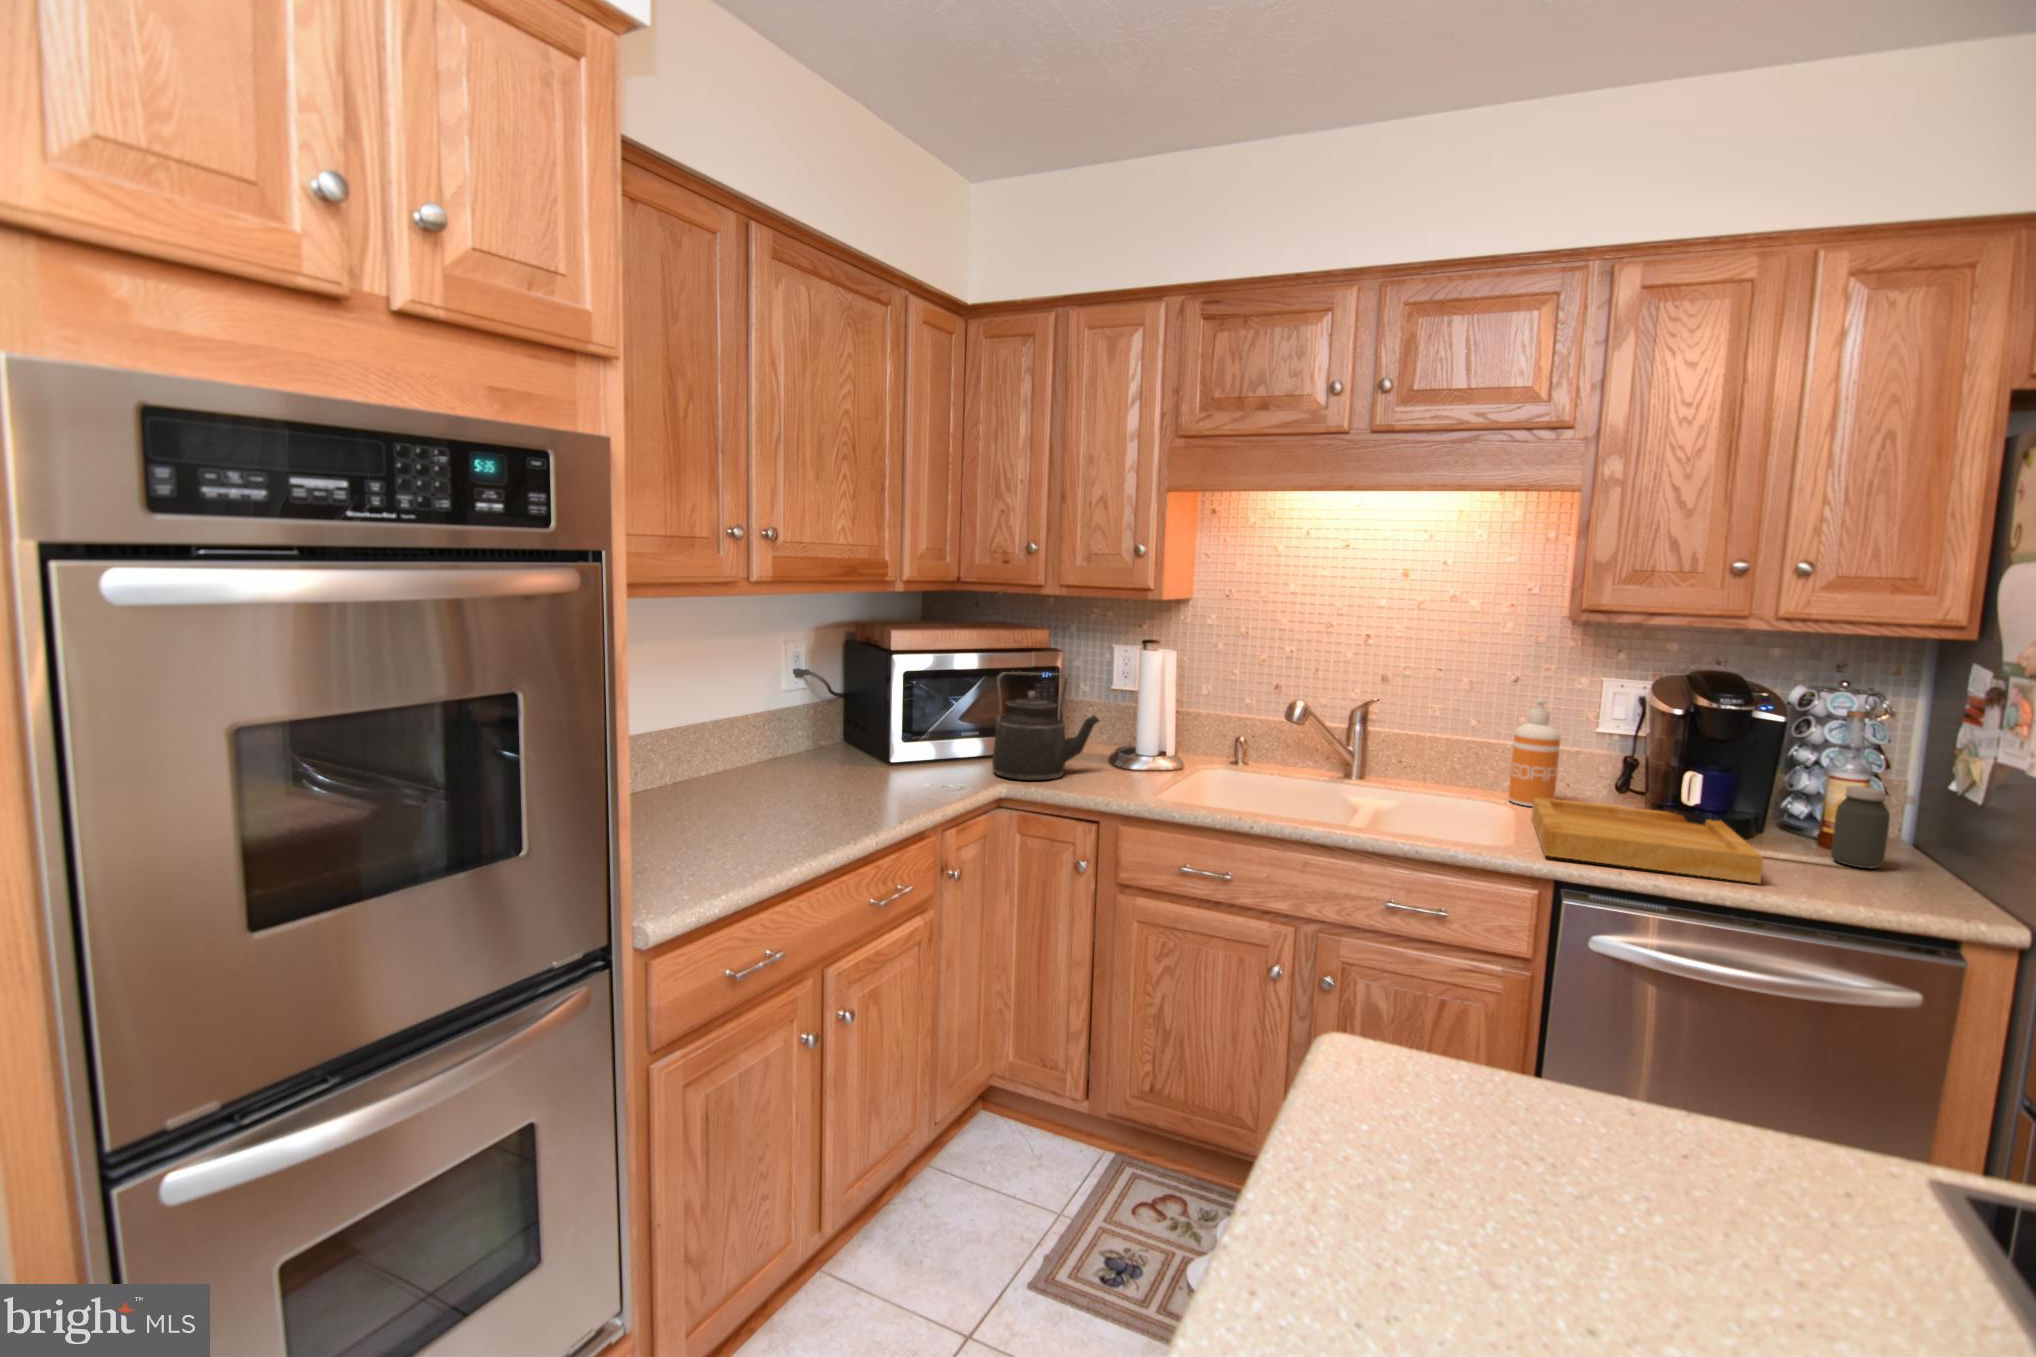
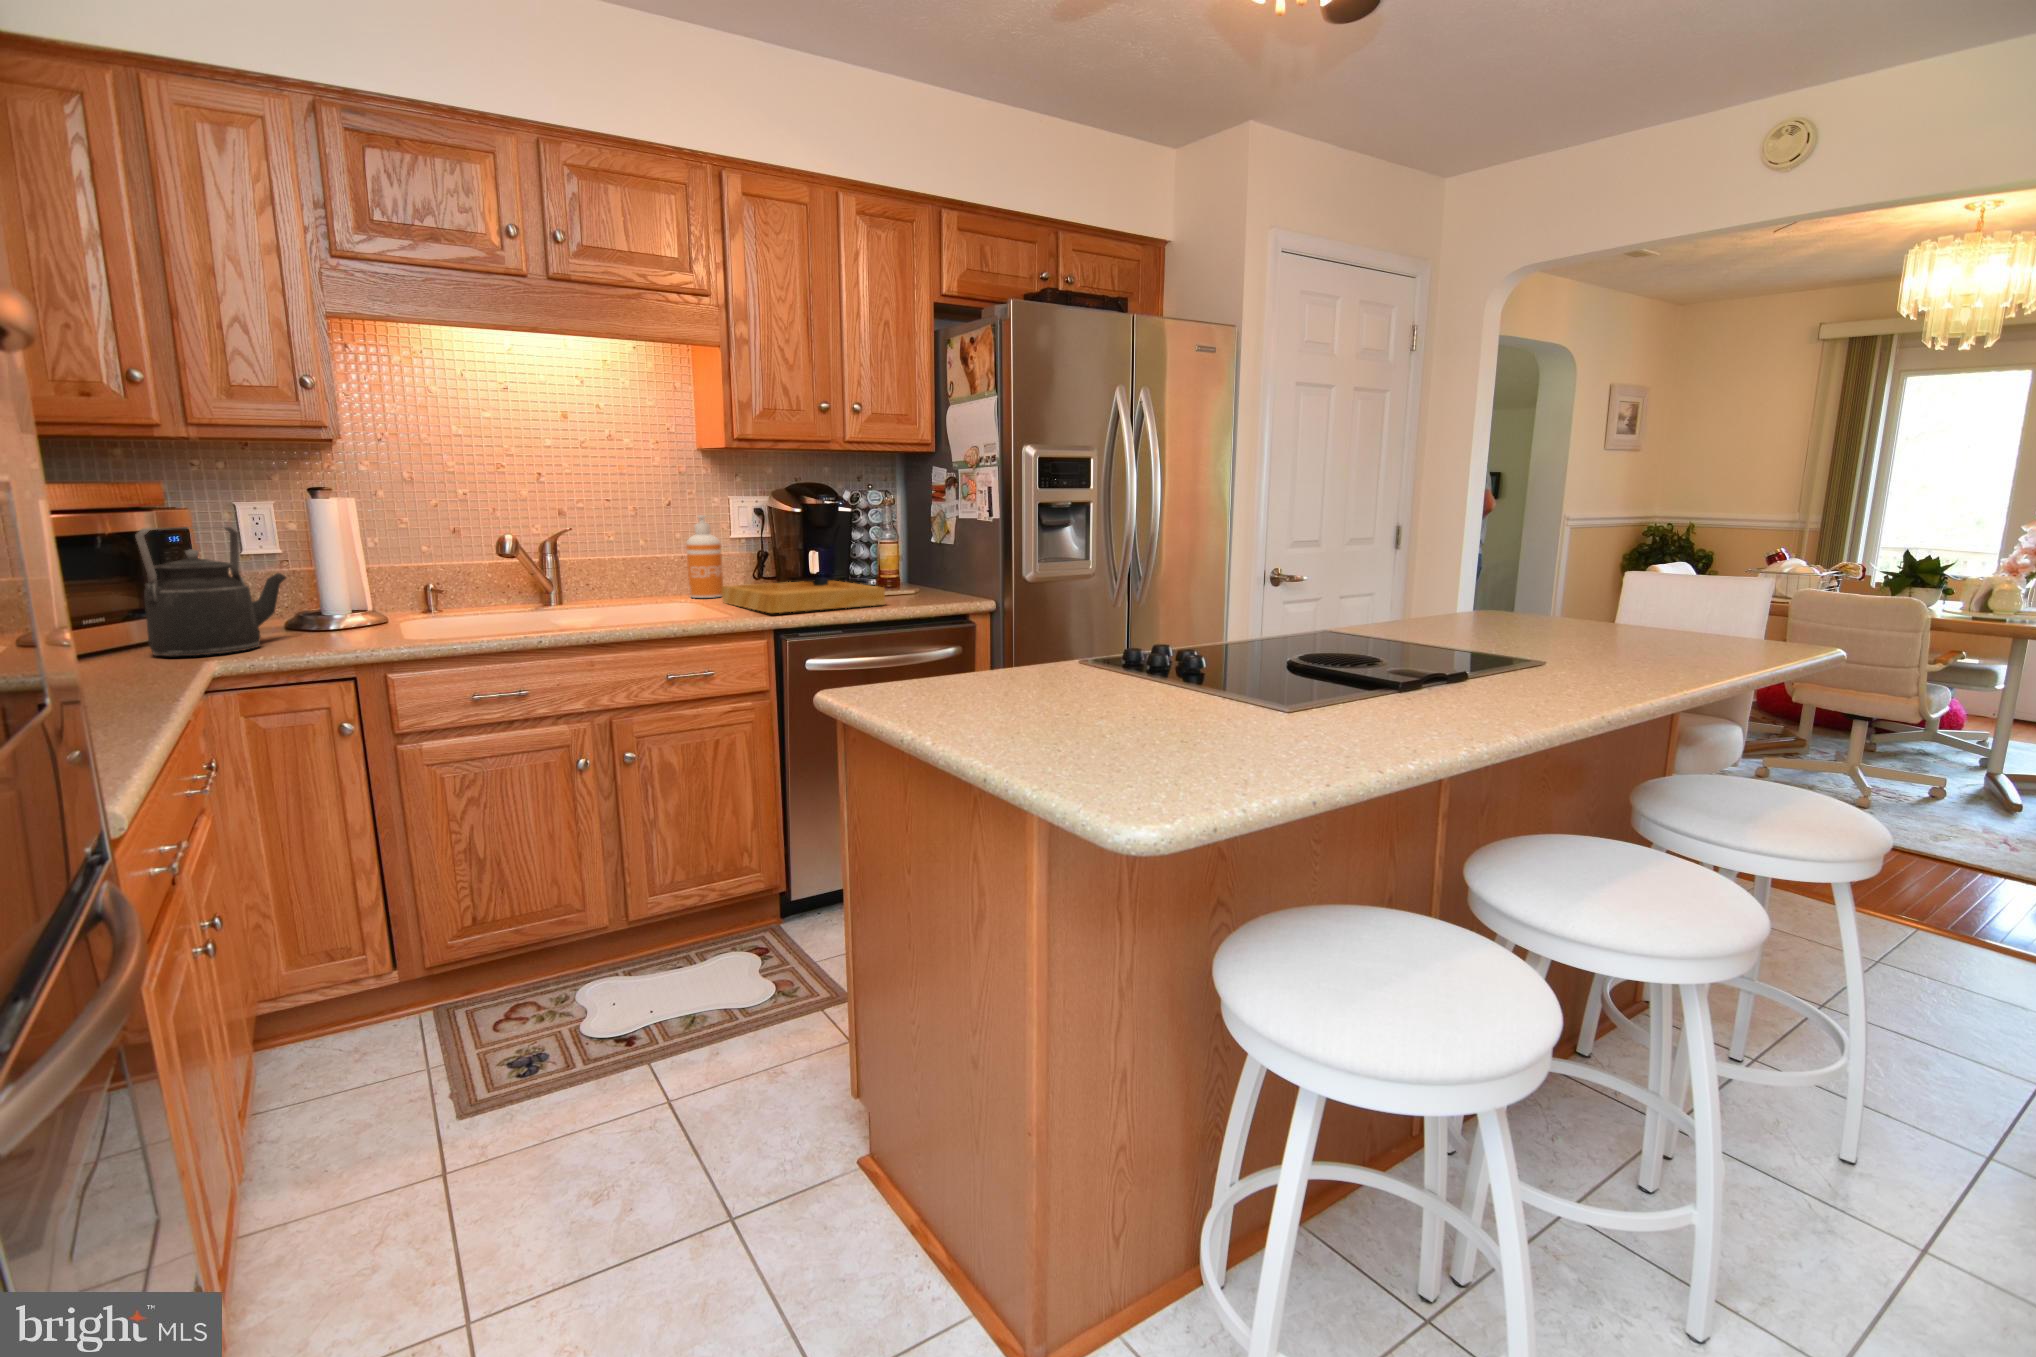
jar: present [1831,786,1890,868] -> none [892,545,917,593]

